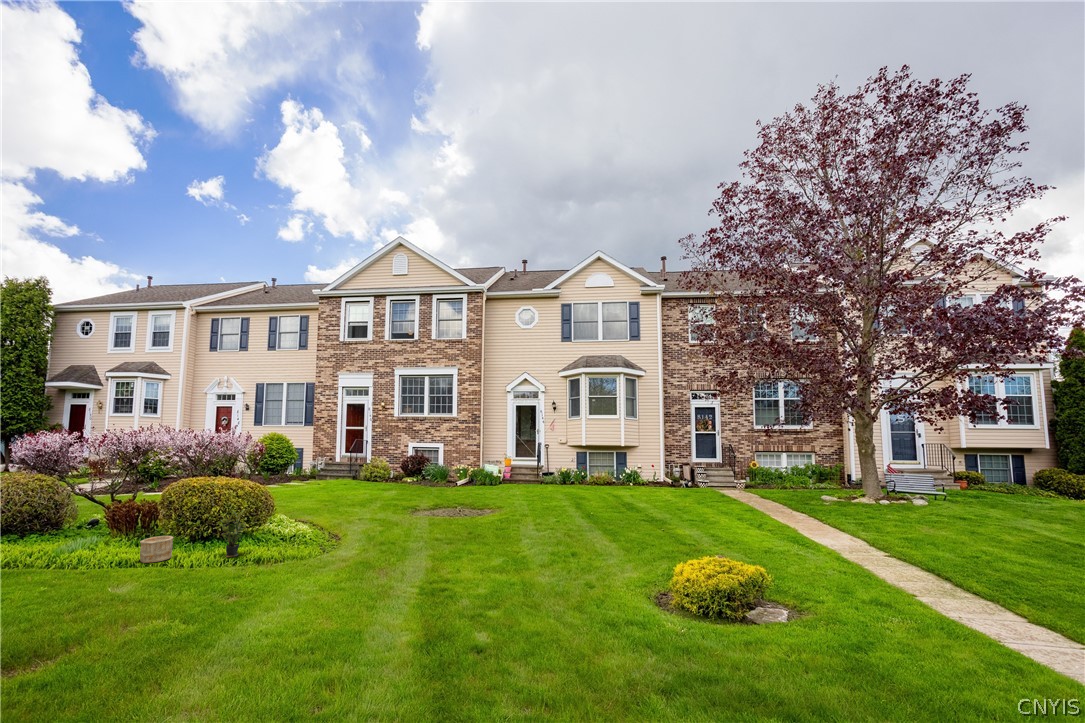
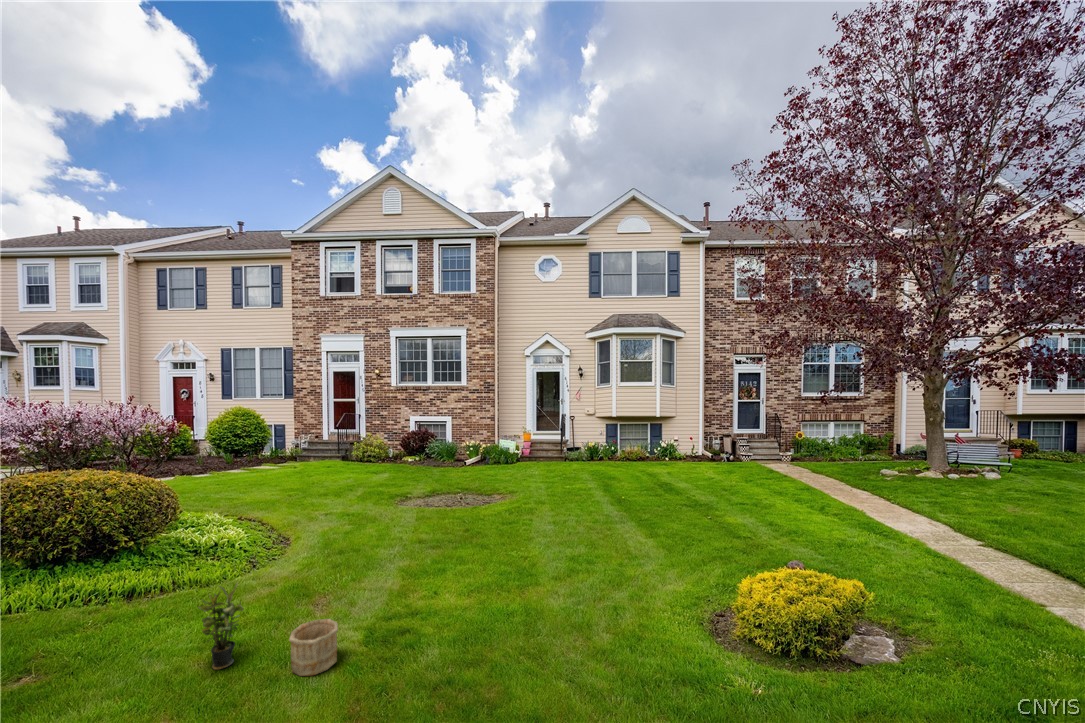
wooden bucket: present [140,536,174,563] -> present [289,619,338,676]

